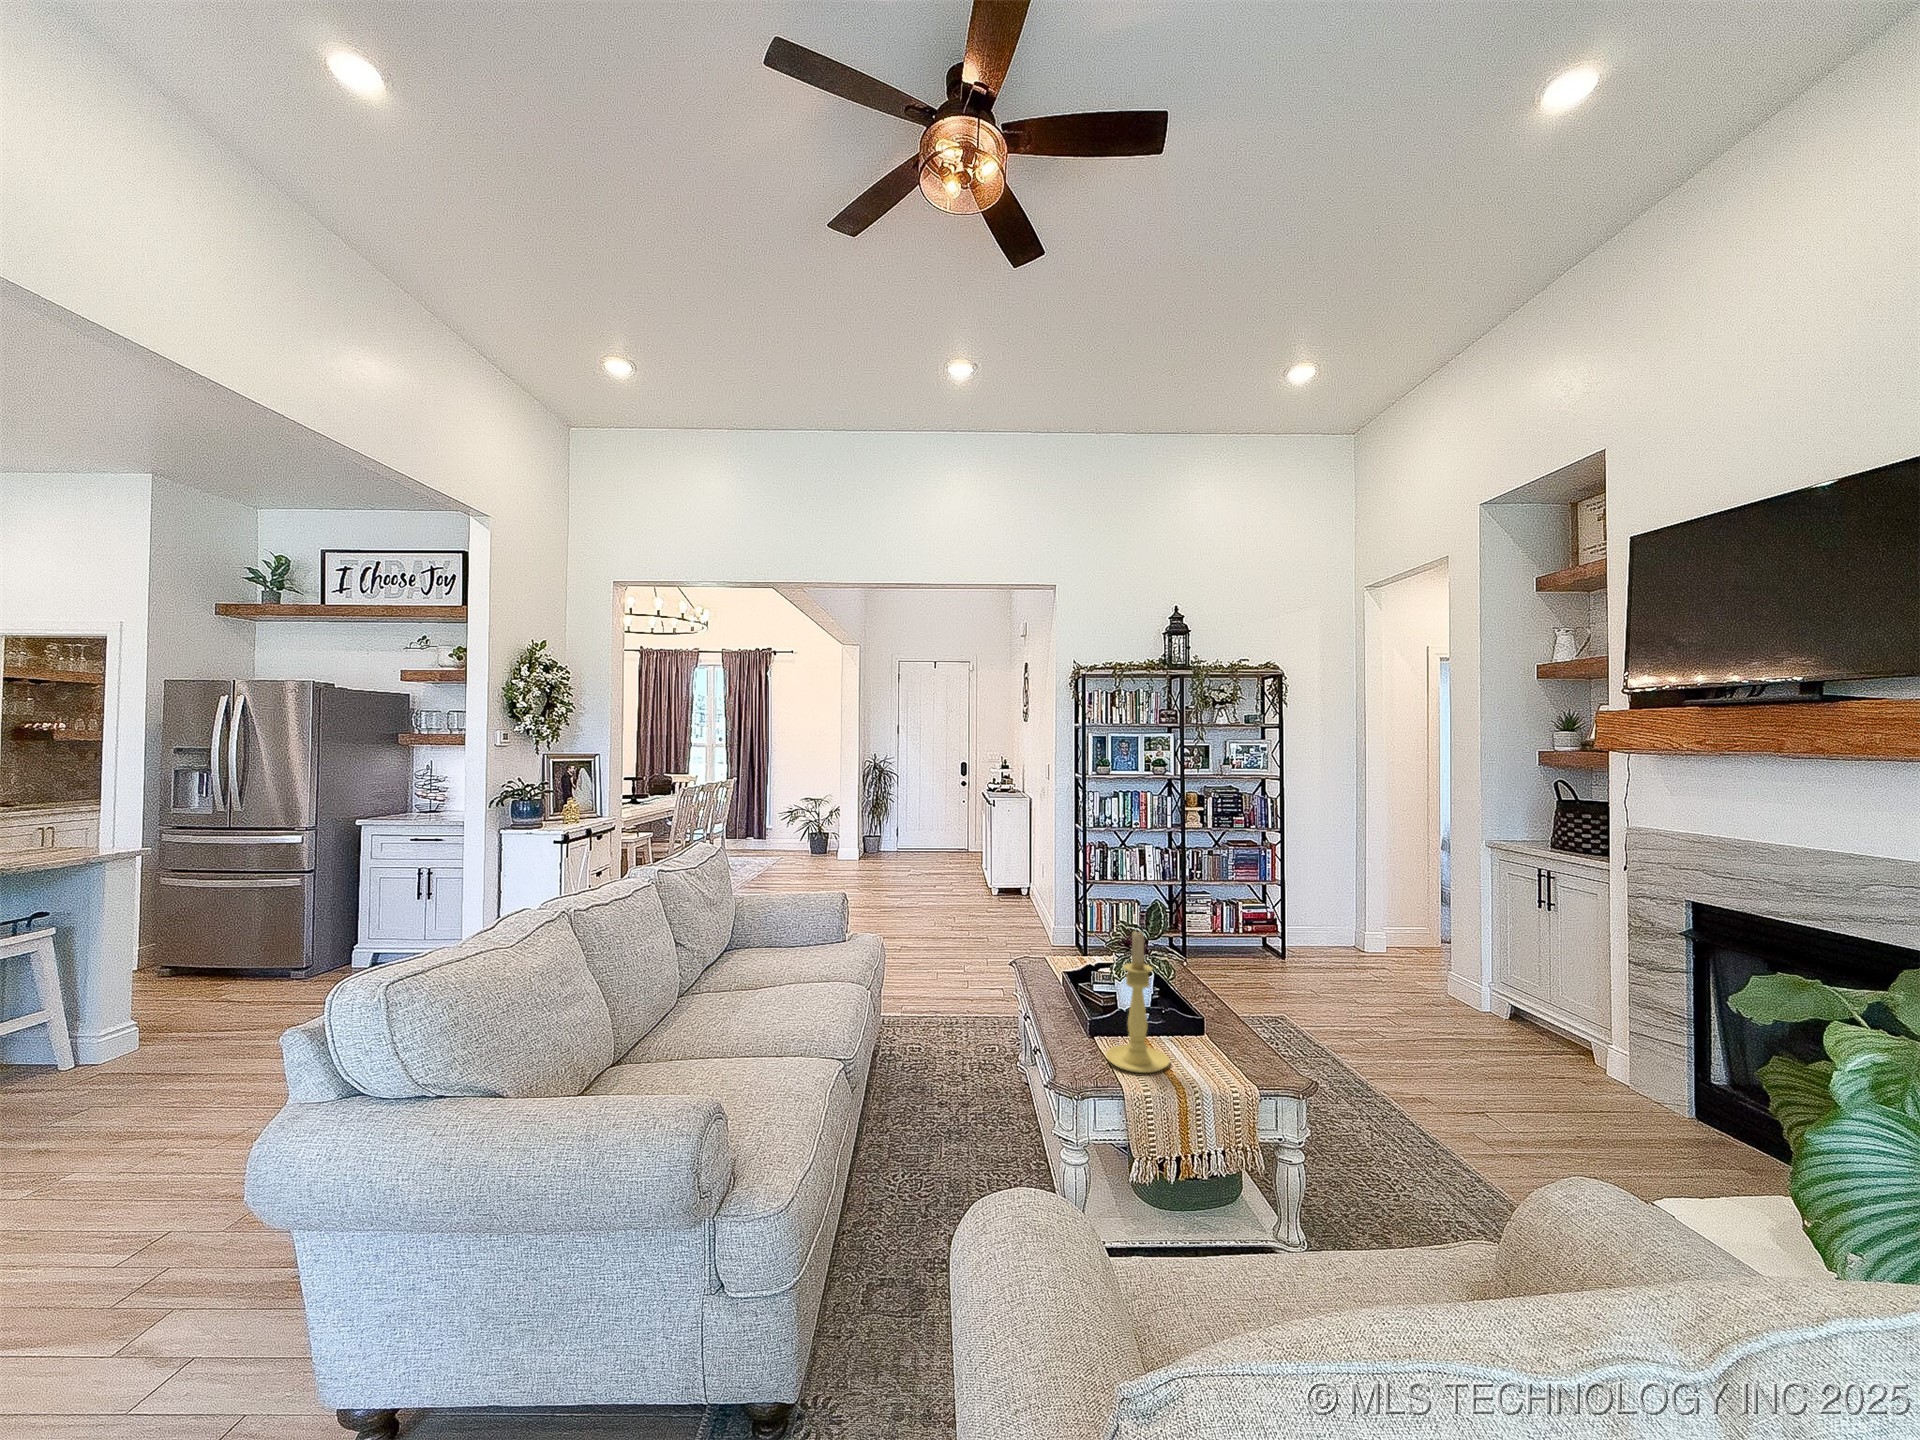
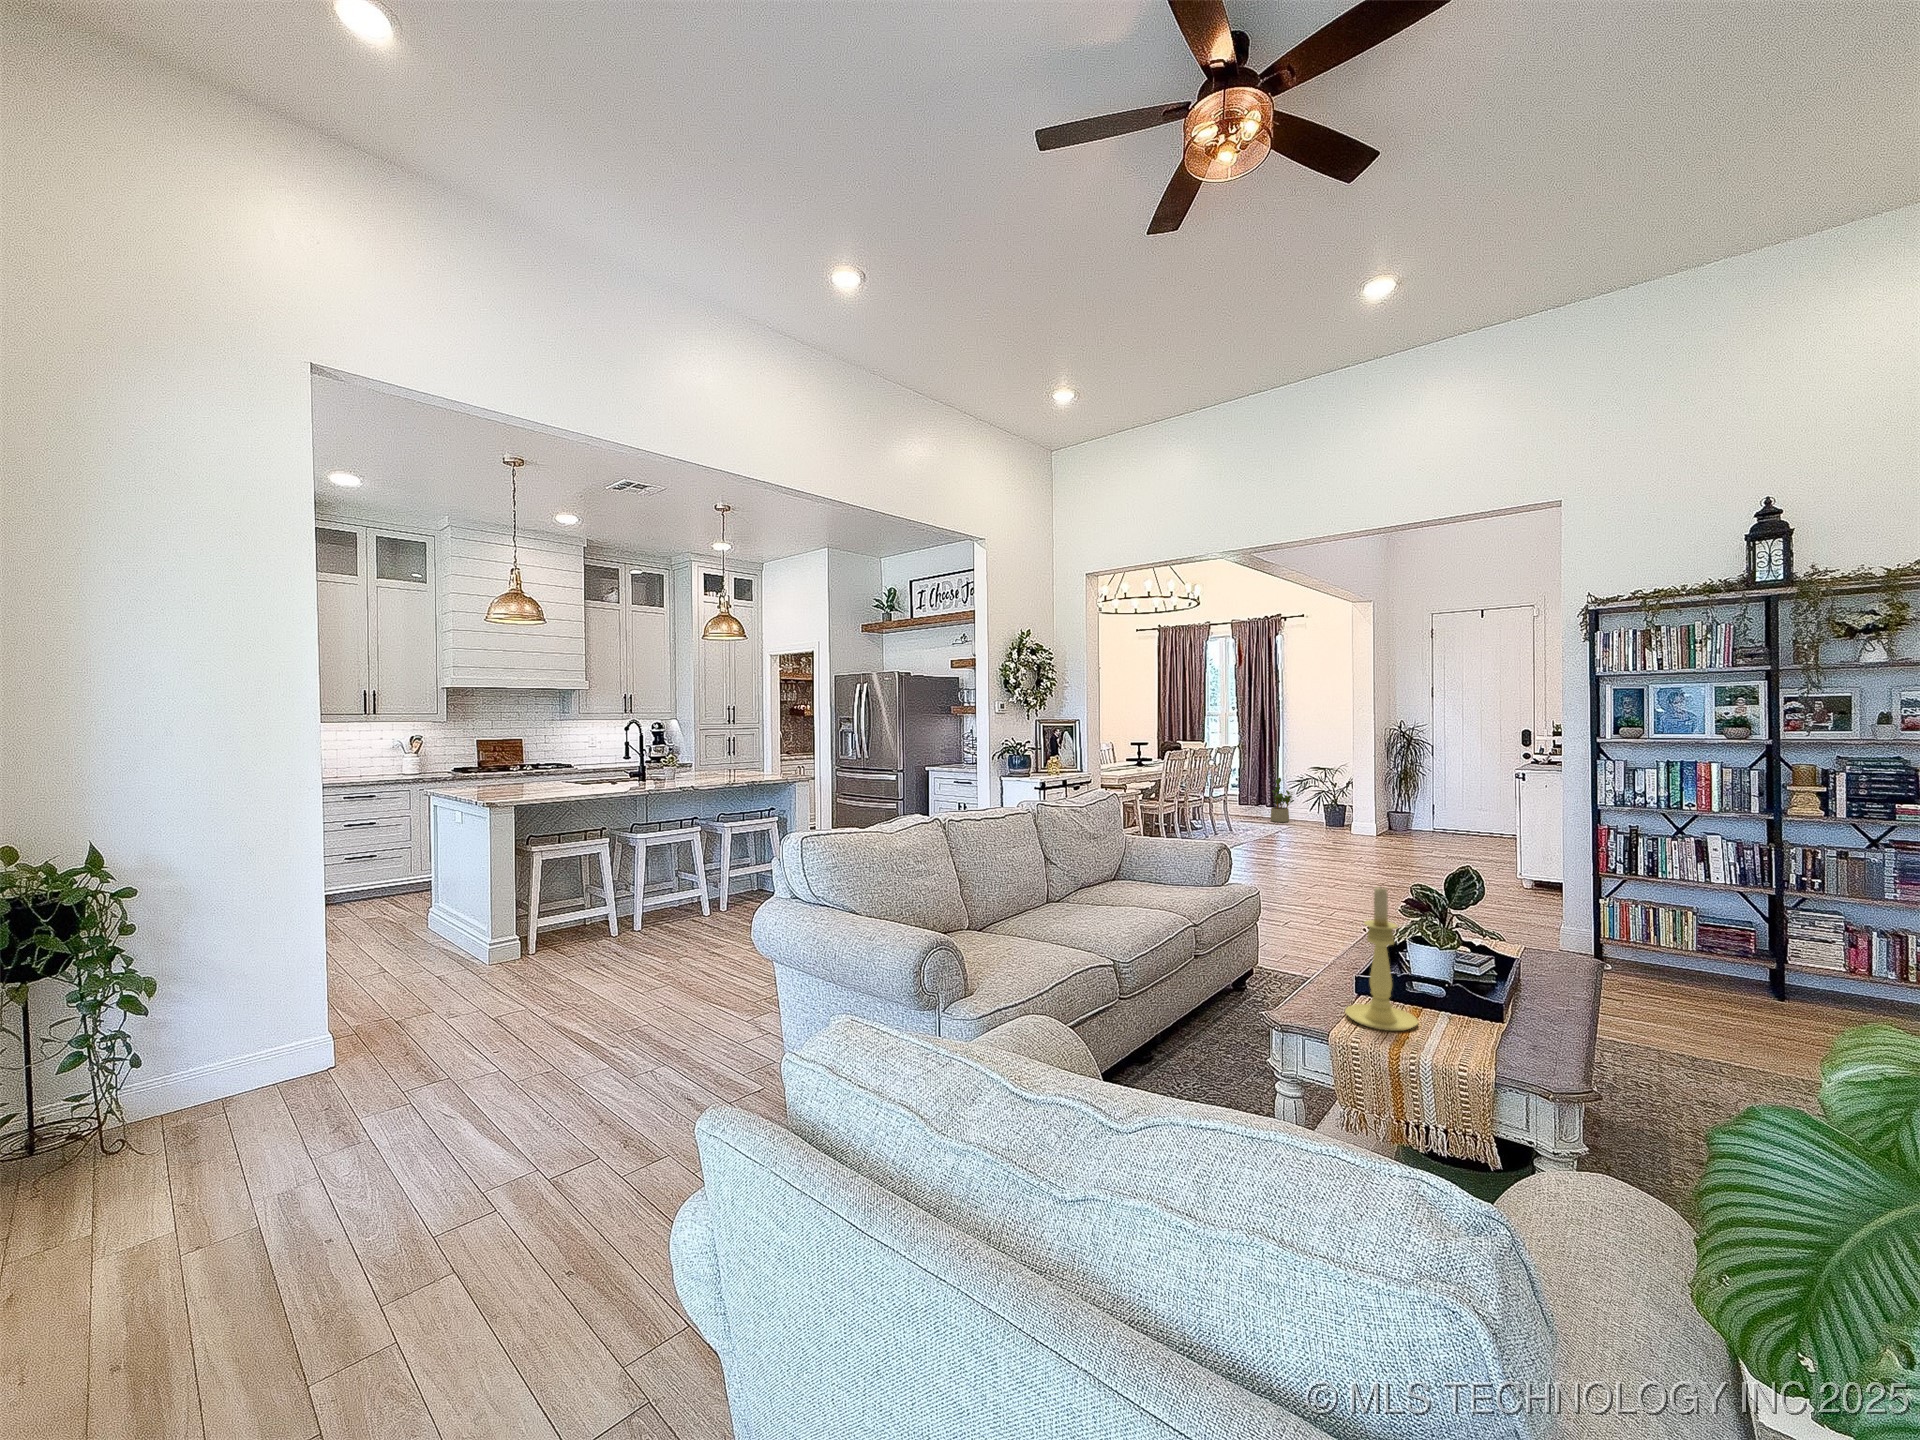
potted plant: none [760,809,783,852] -> present [1271,778,1294,822]

